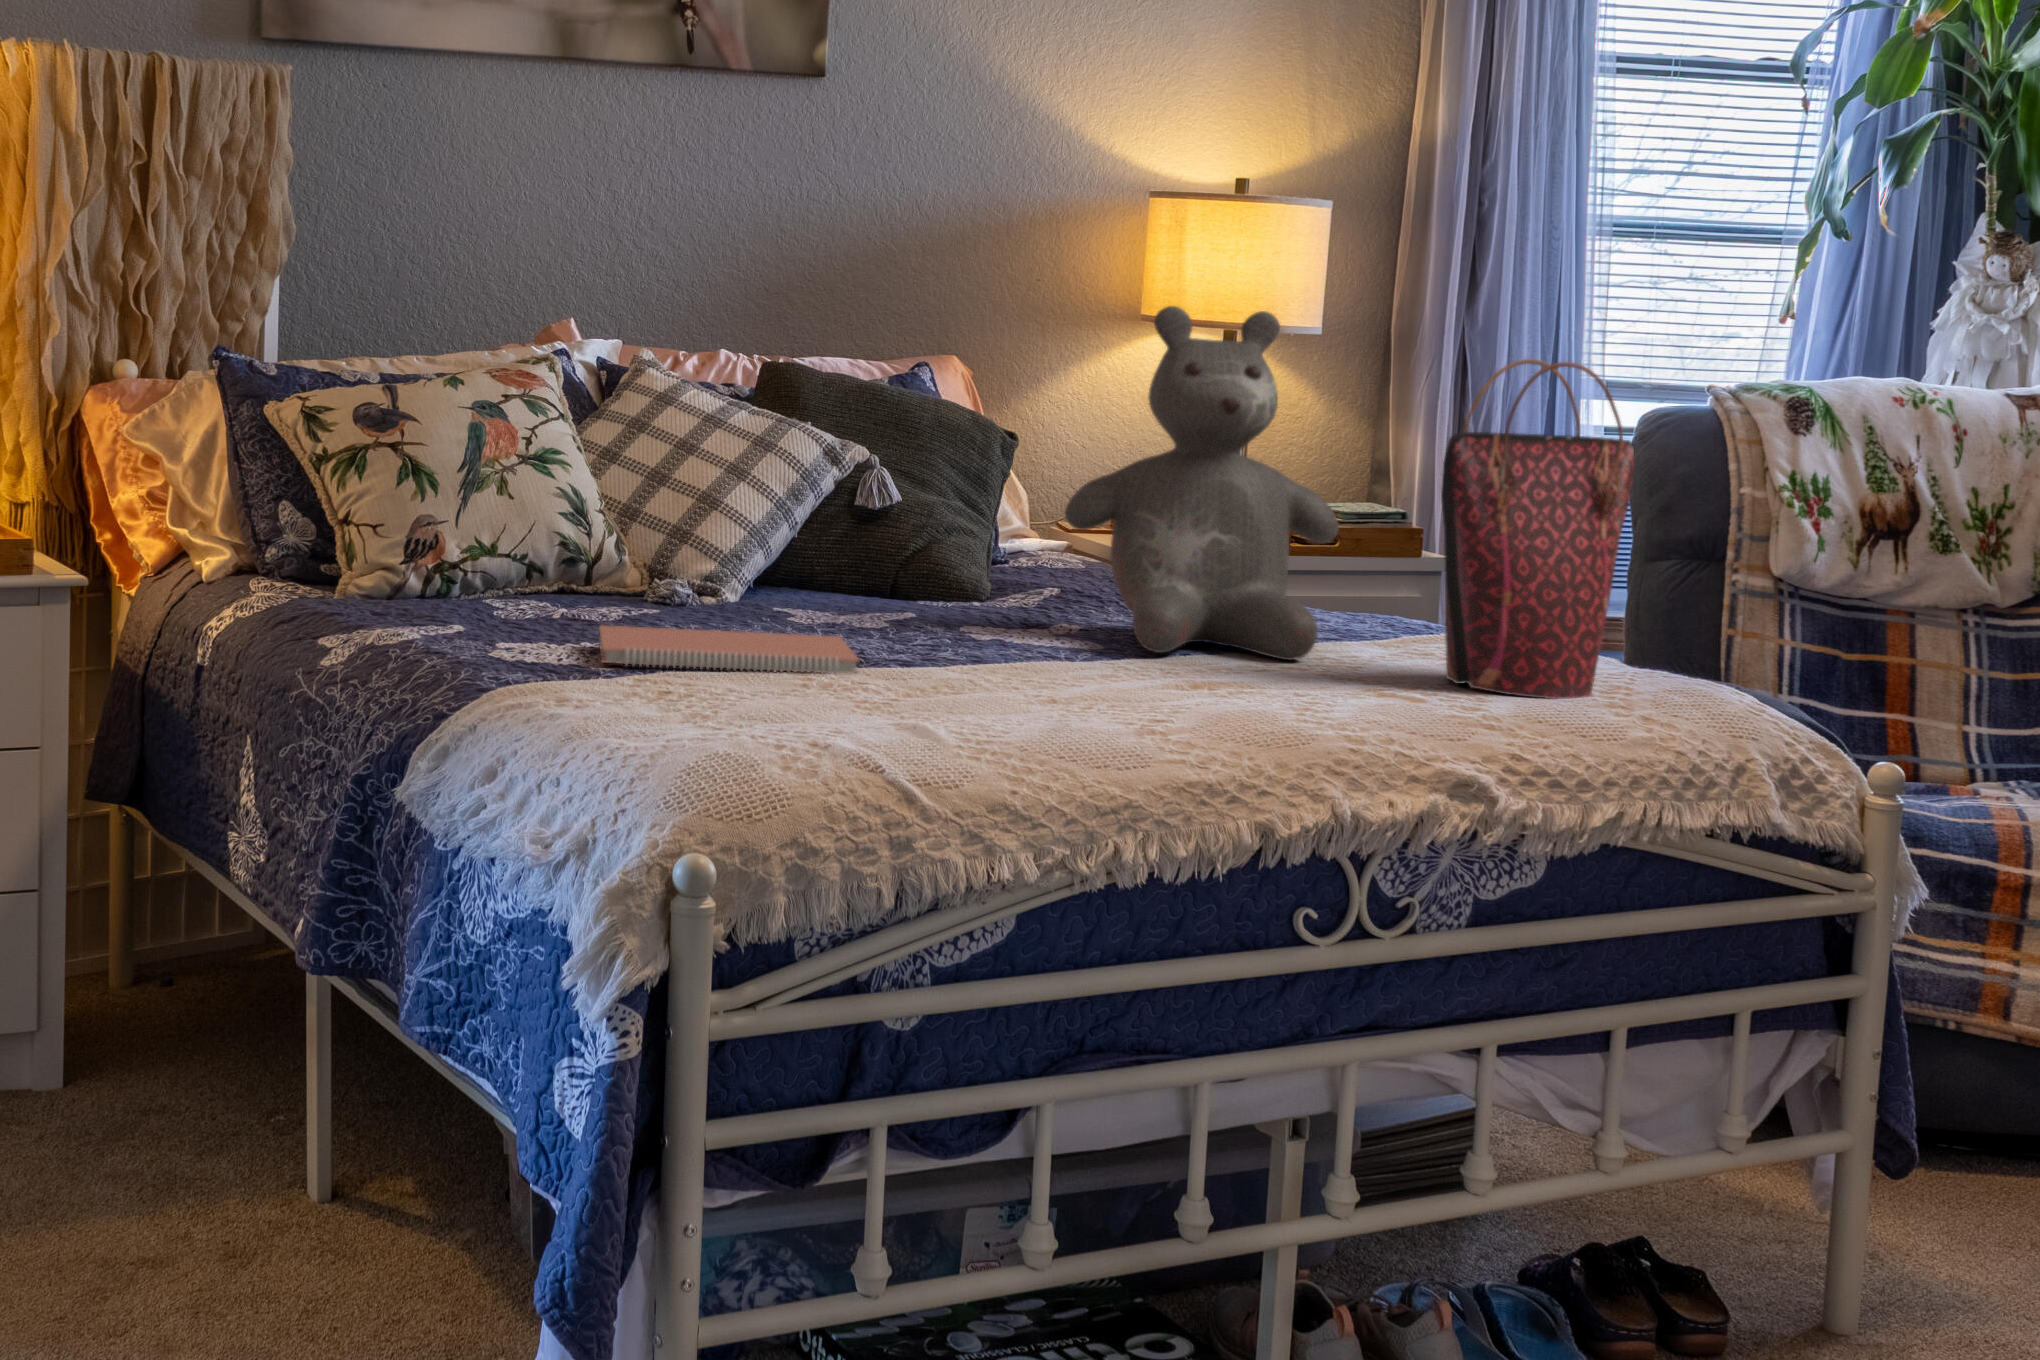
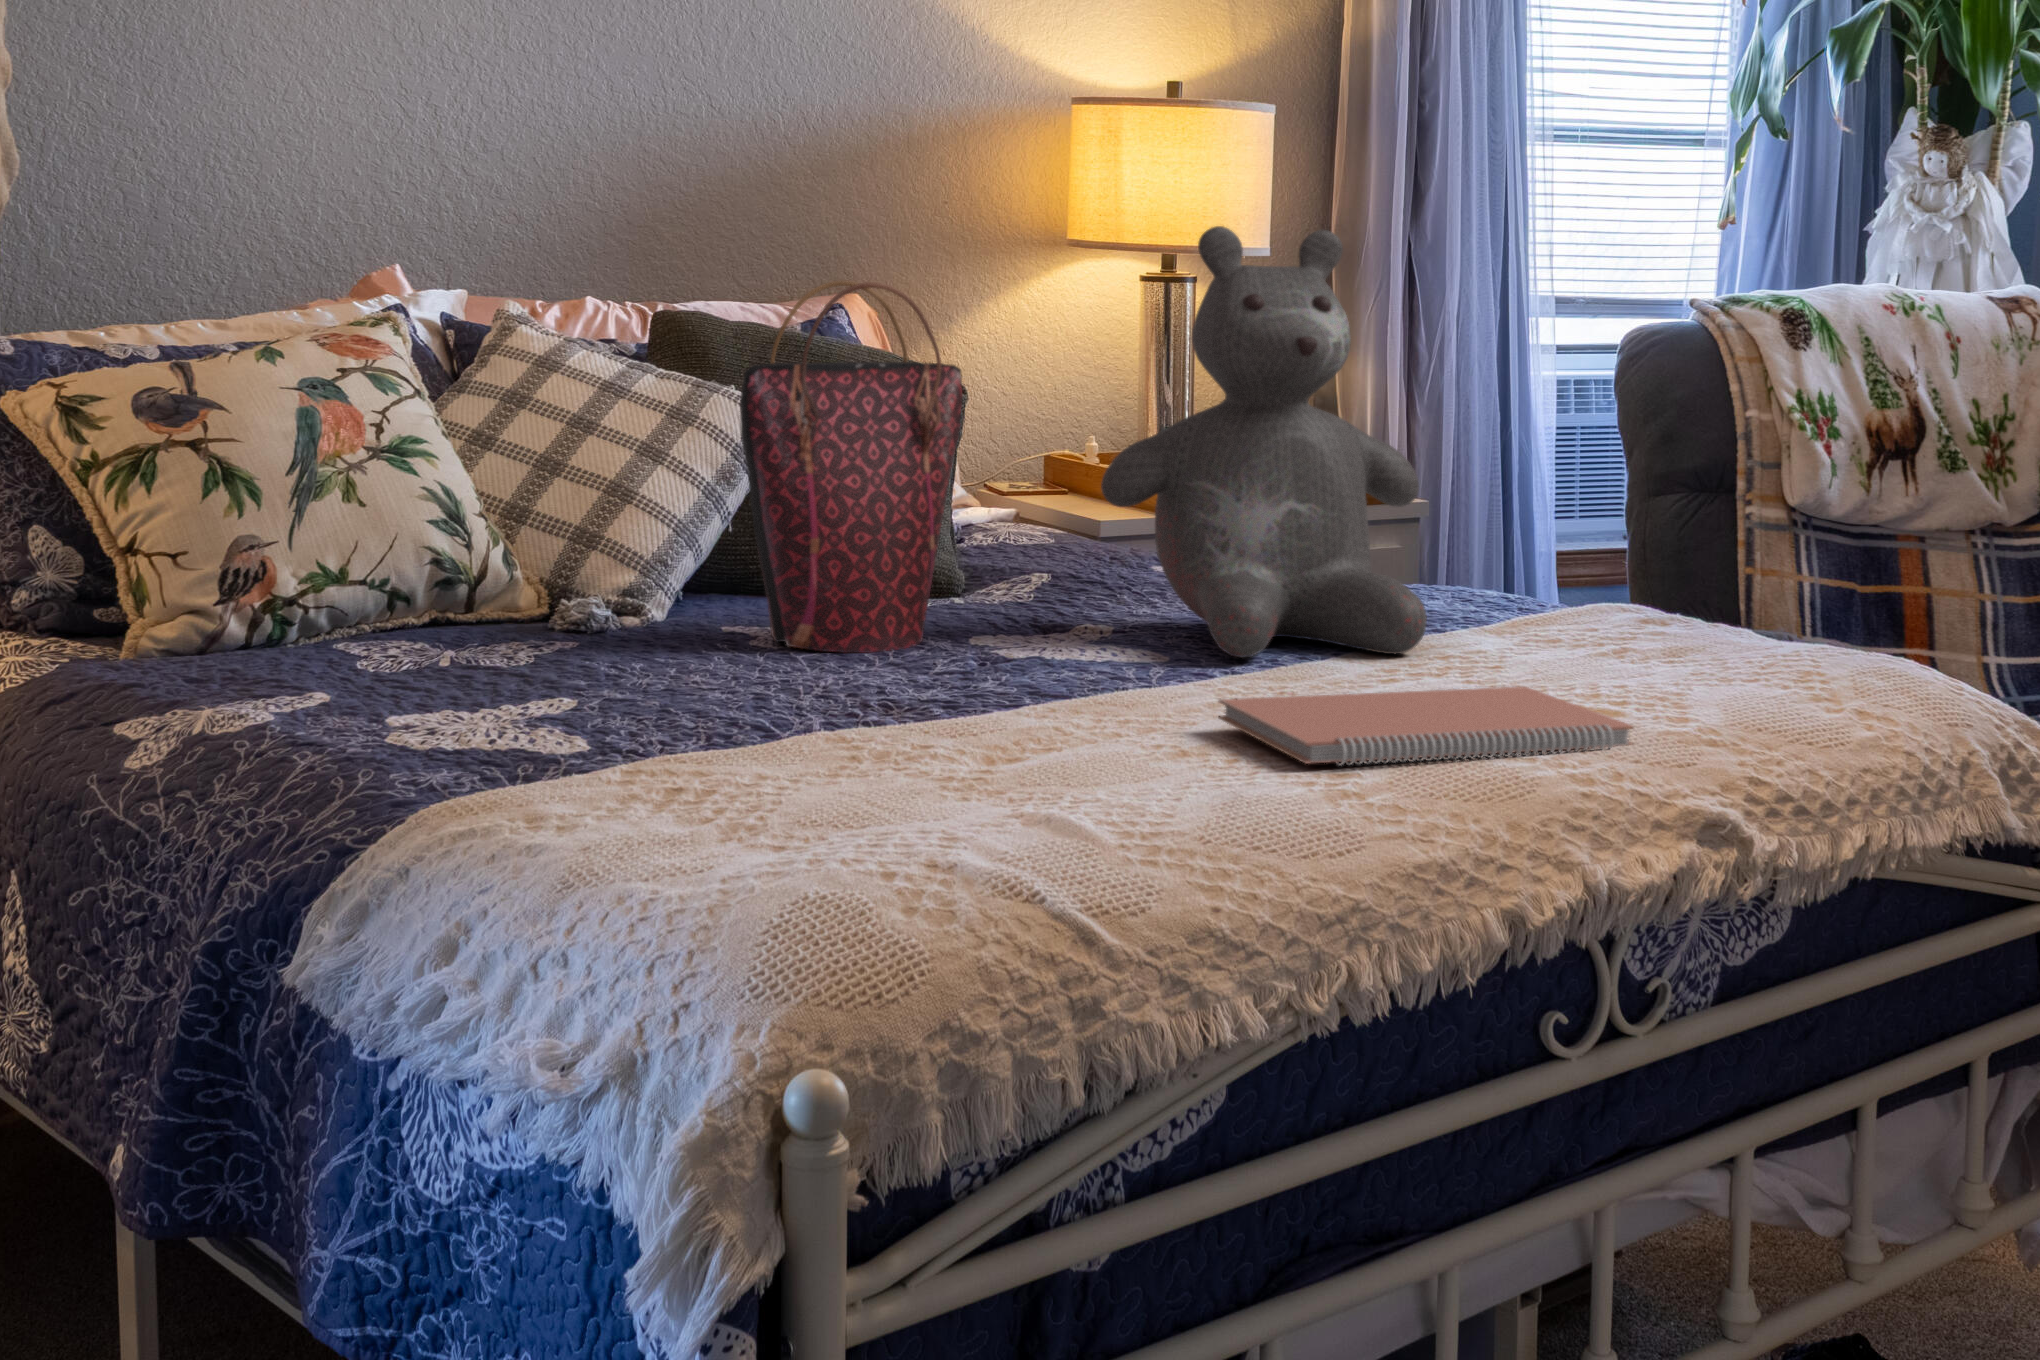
handbag: present [1441,359,1634,699] -> present [740,281,962,653]
notebook: present [599,625,859,674] -> present [1218,686,1634,765]

